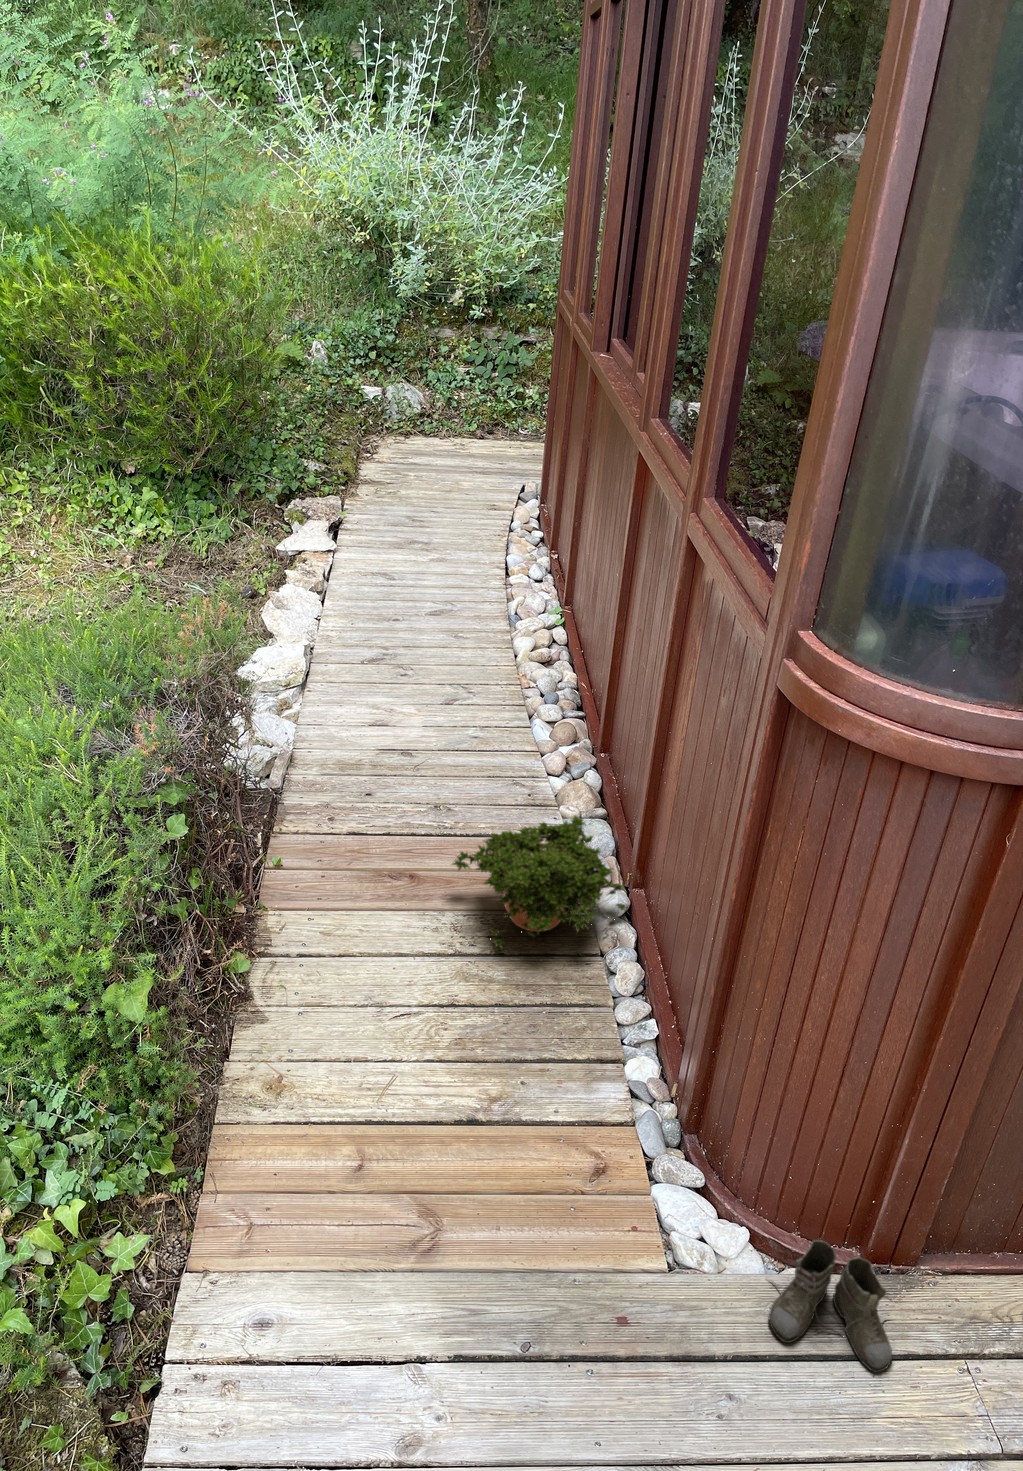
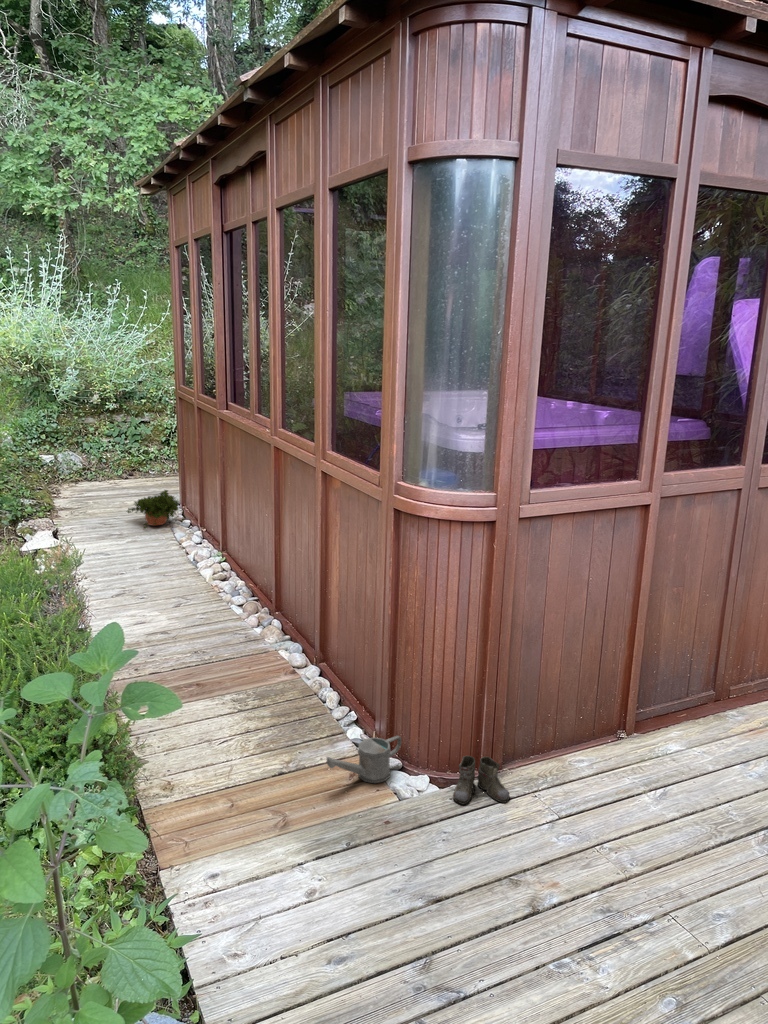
potted plant: present [452,815,626,948] -> present [127,490,184,528]
watering can: none [538,1120,706,1215] -> present [327,736,401,783]

